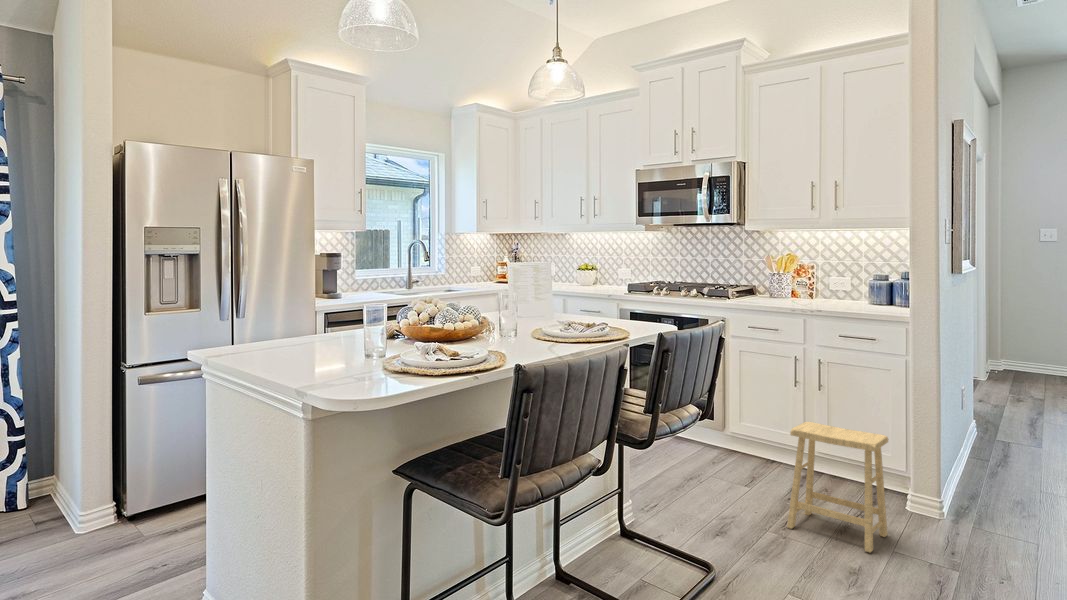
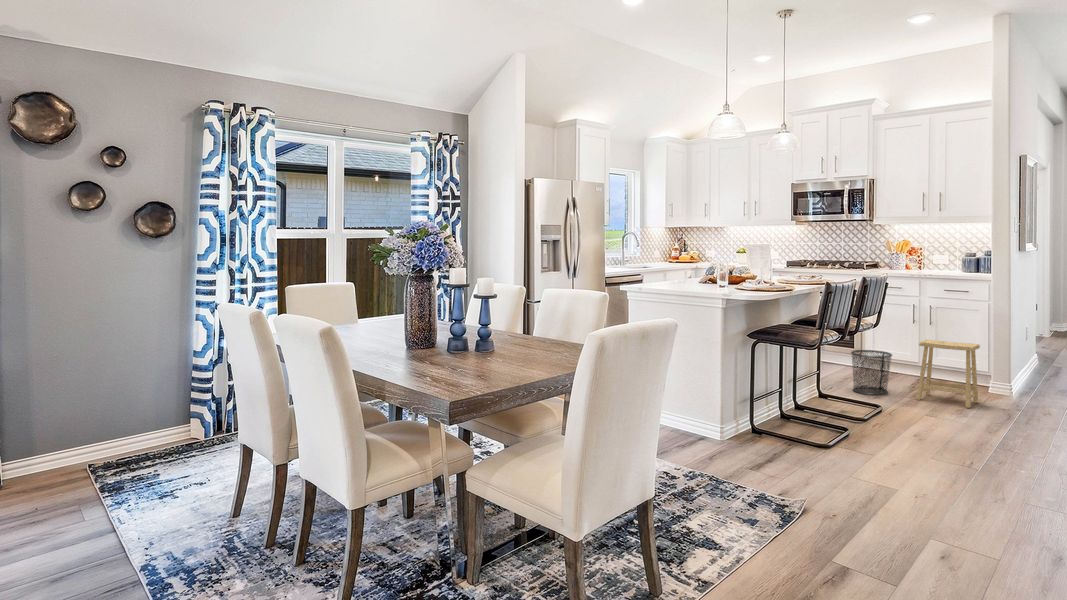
waste bin: none [688,433,752,516] -> present [851,350,892,395]

